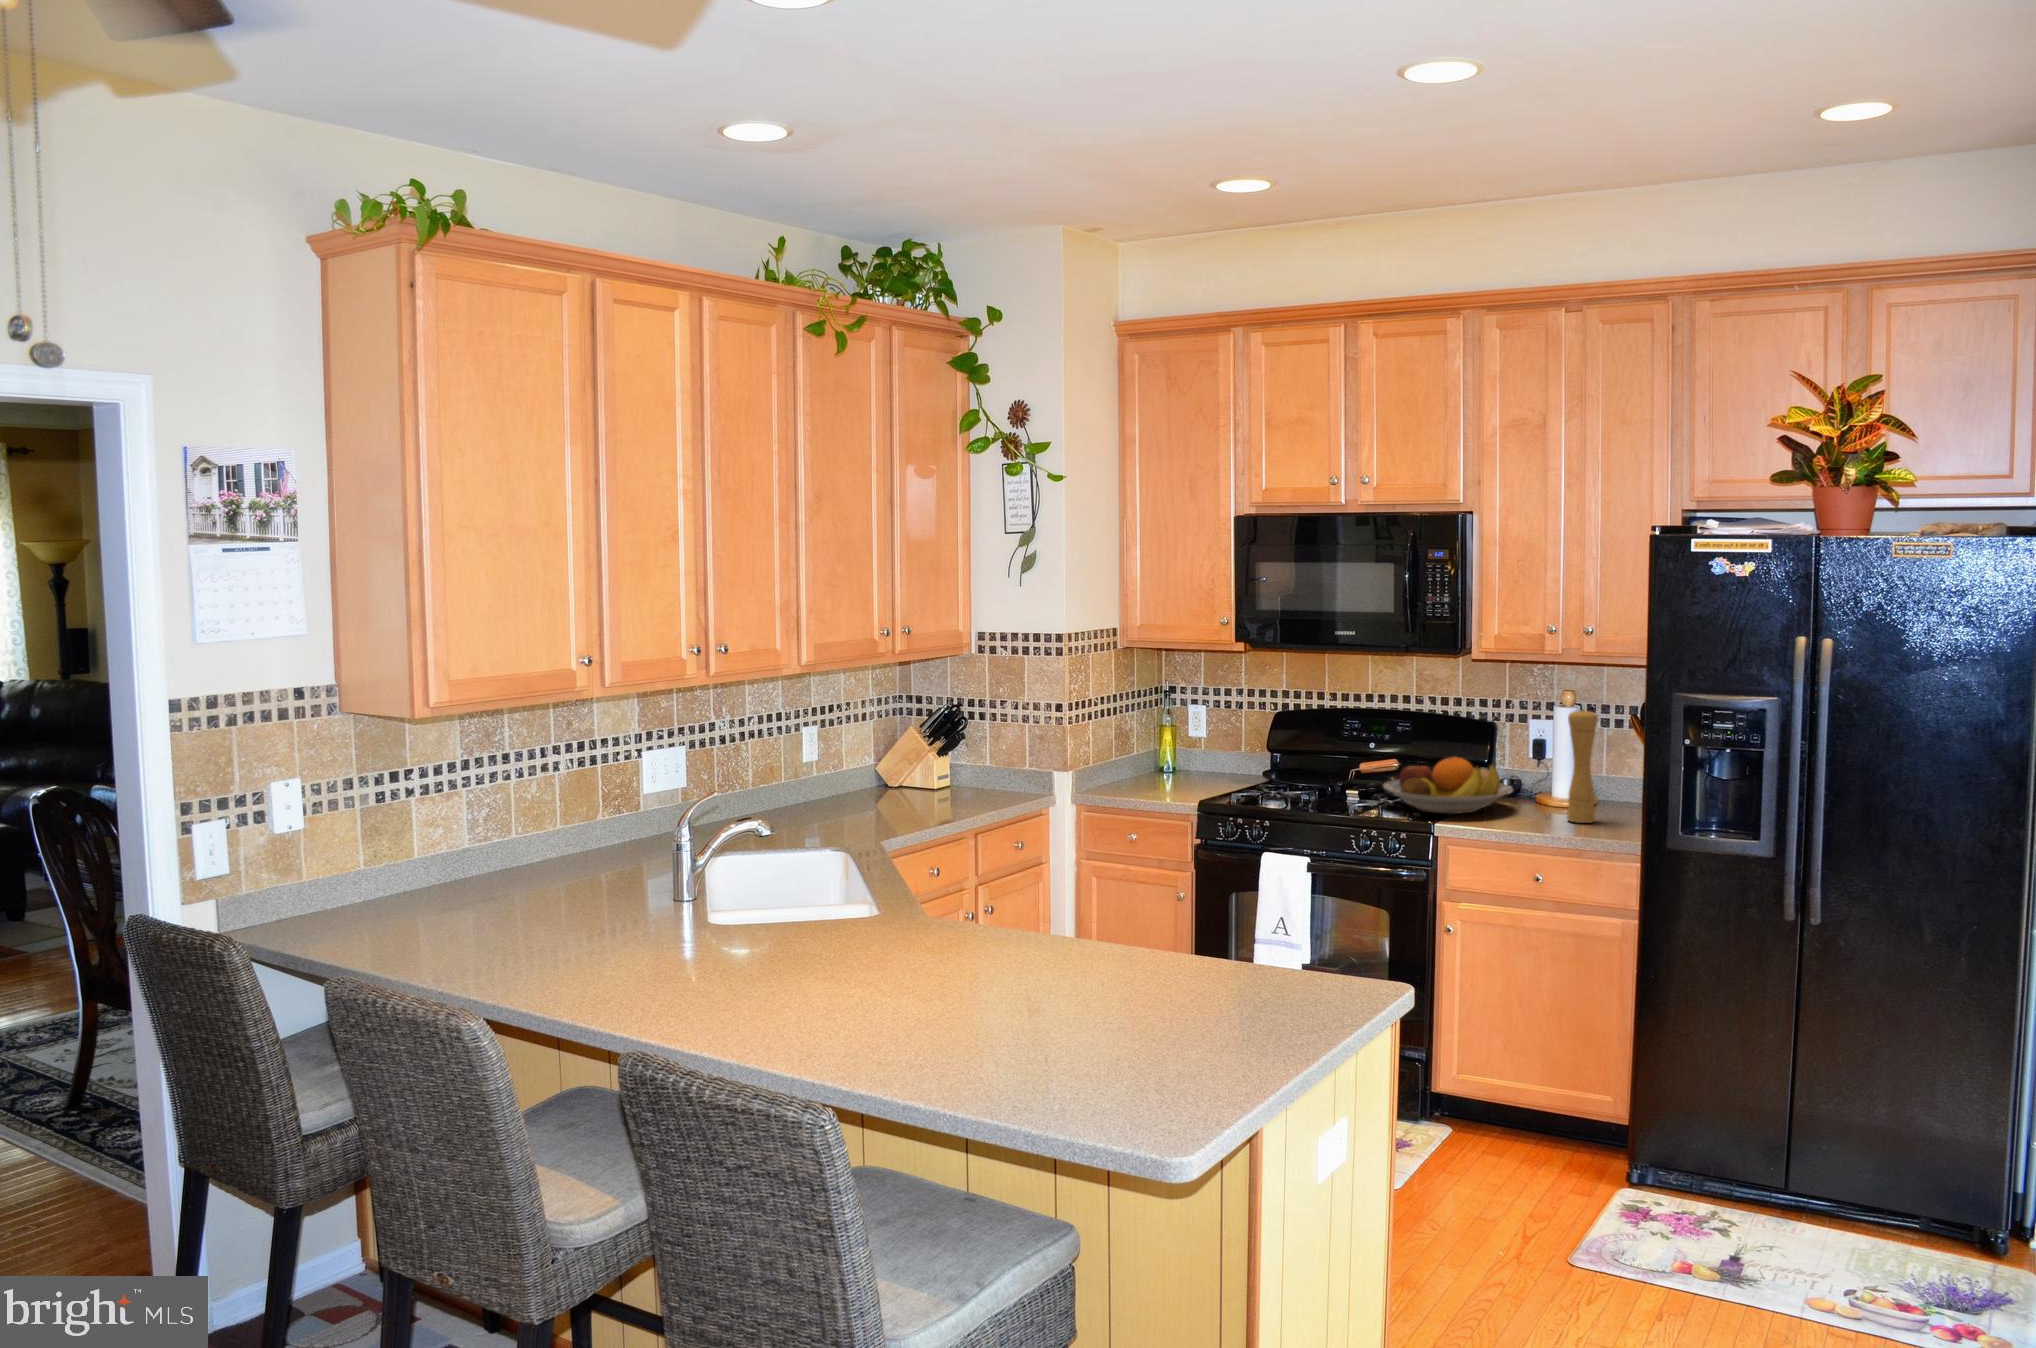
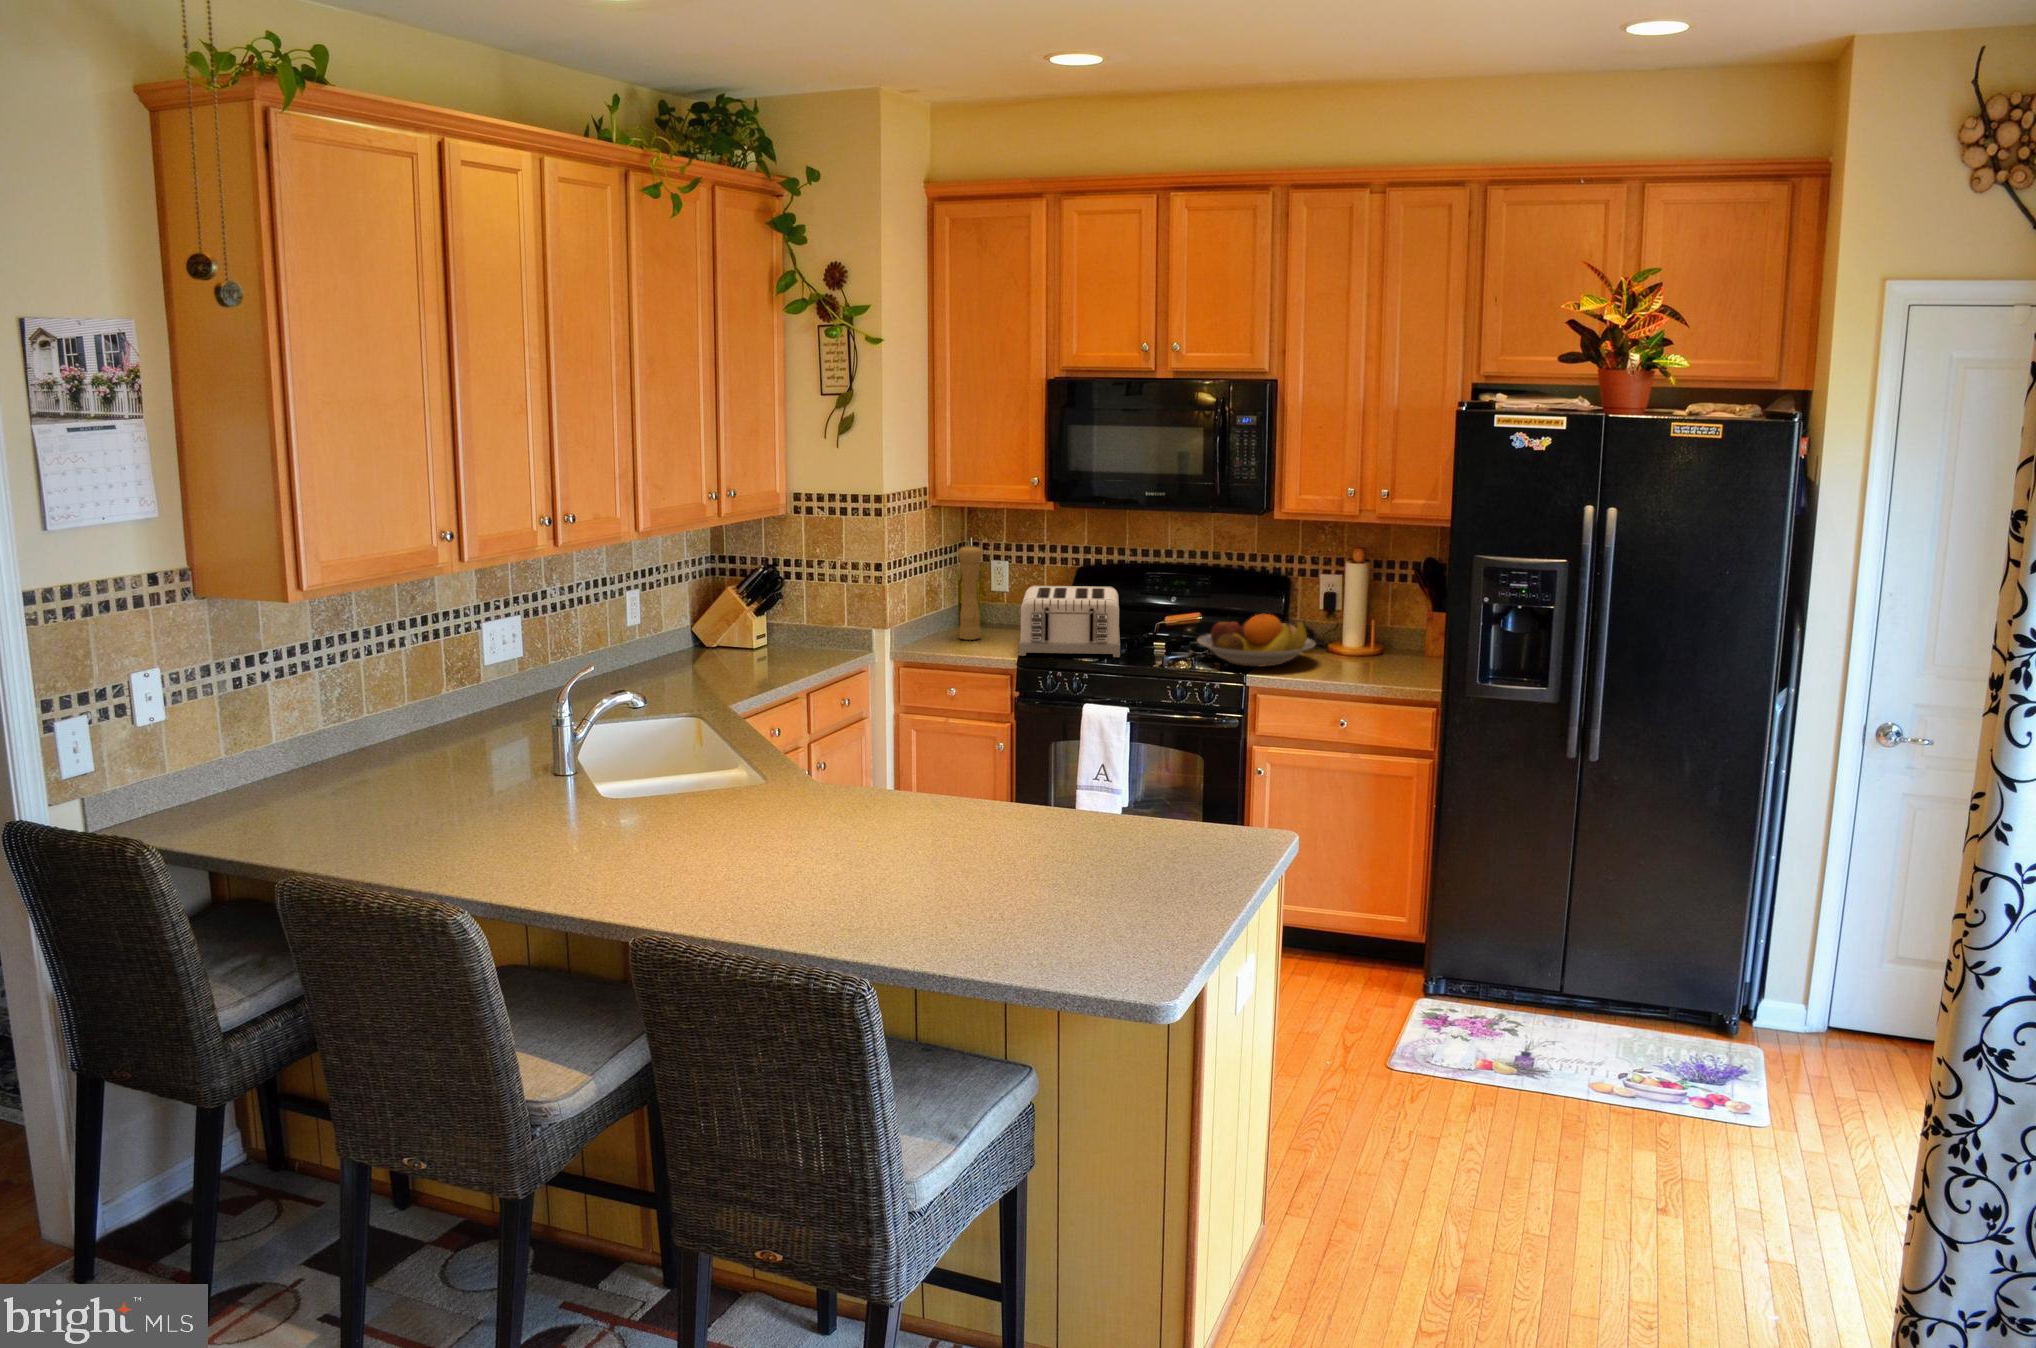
pepper mill: present [1567,709,1598,823] -> present [958,545,982,640]
toaster: none [1197,728,1312,802] -> present [1019,586,1120,657]

